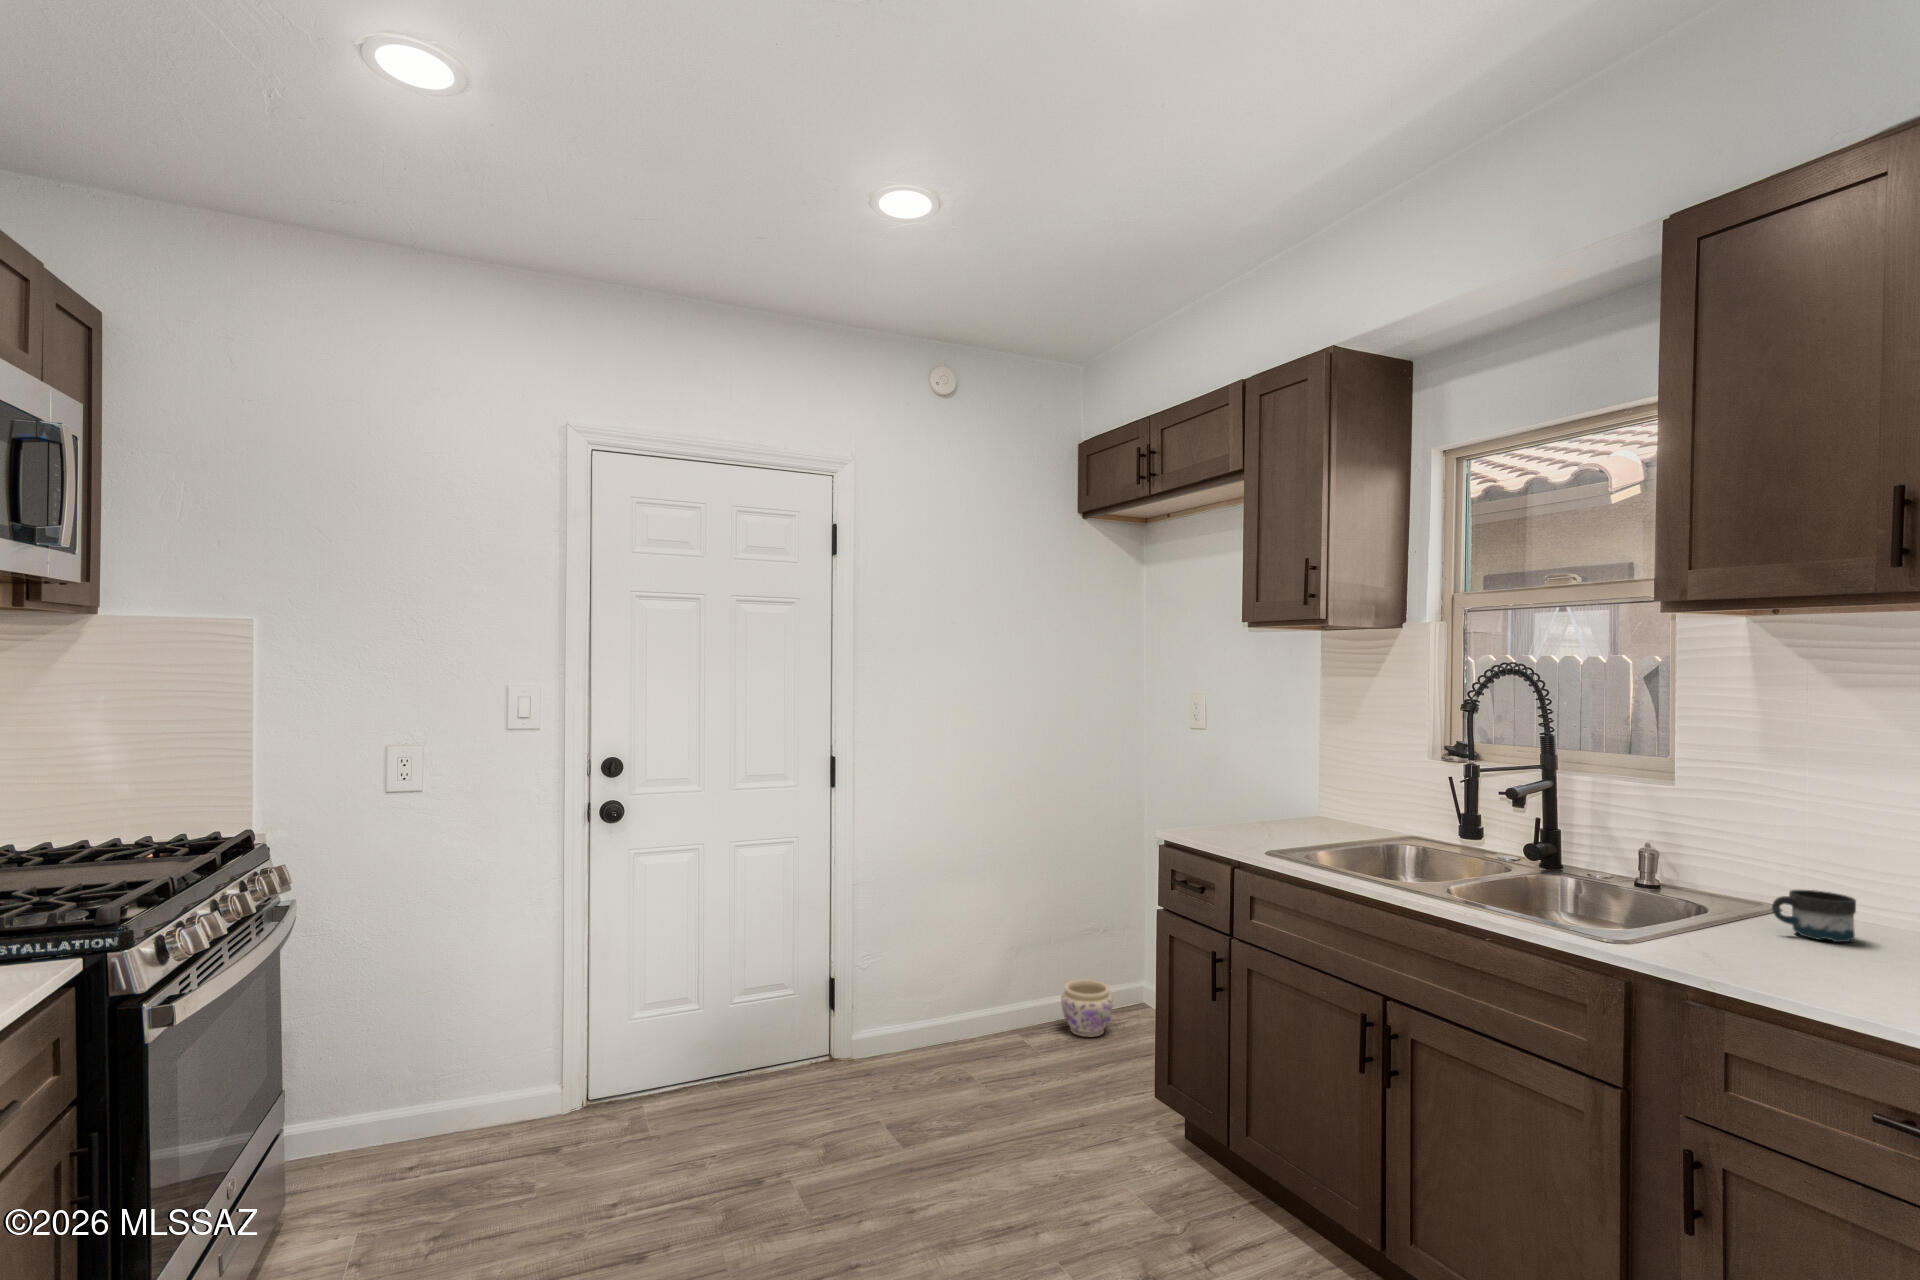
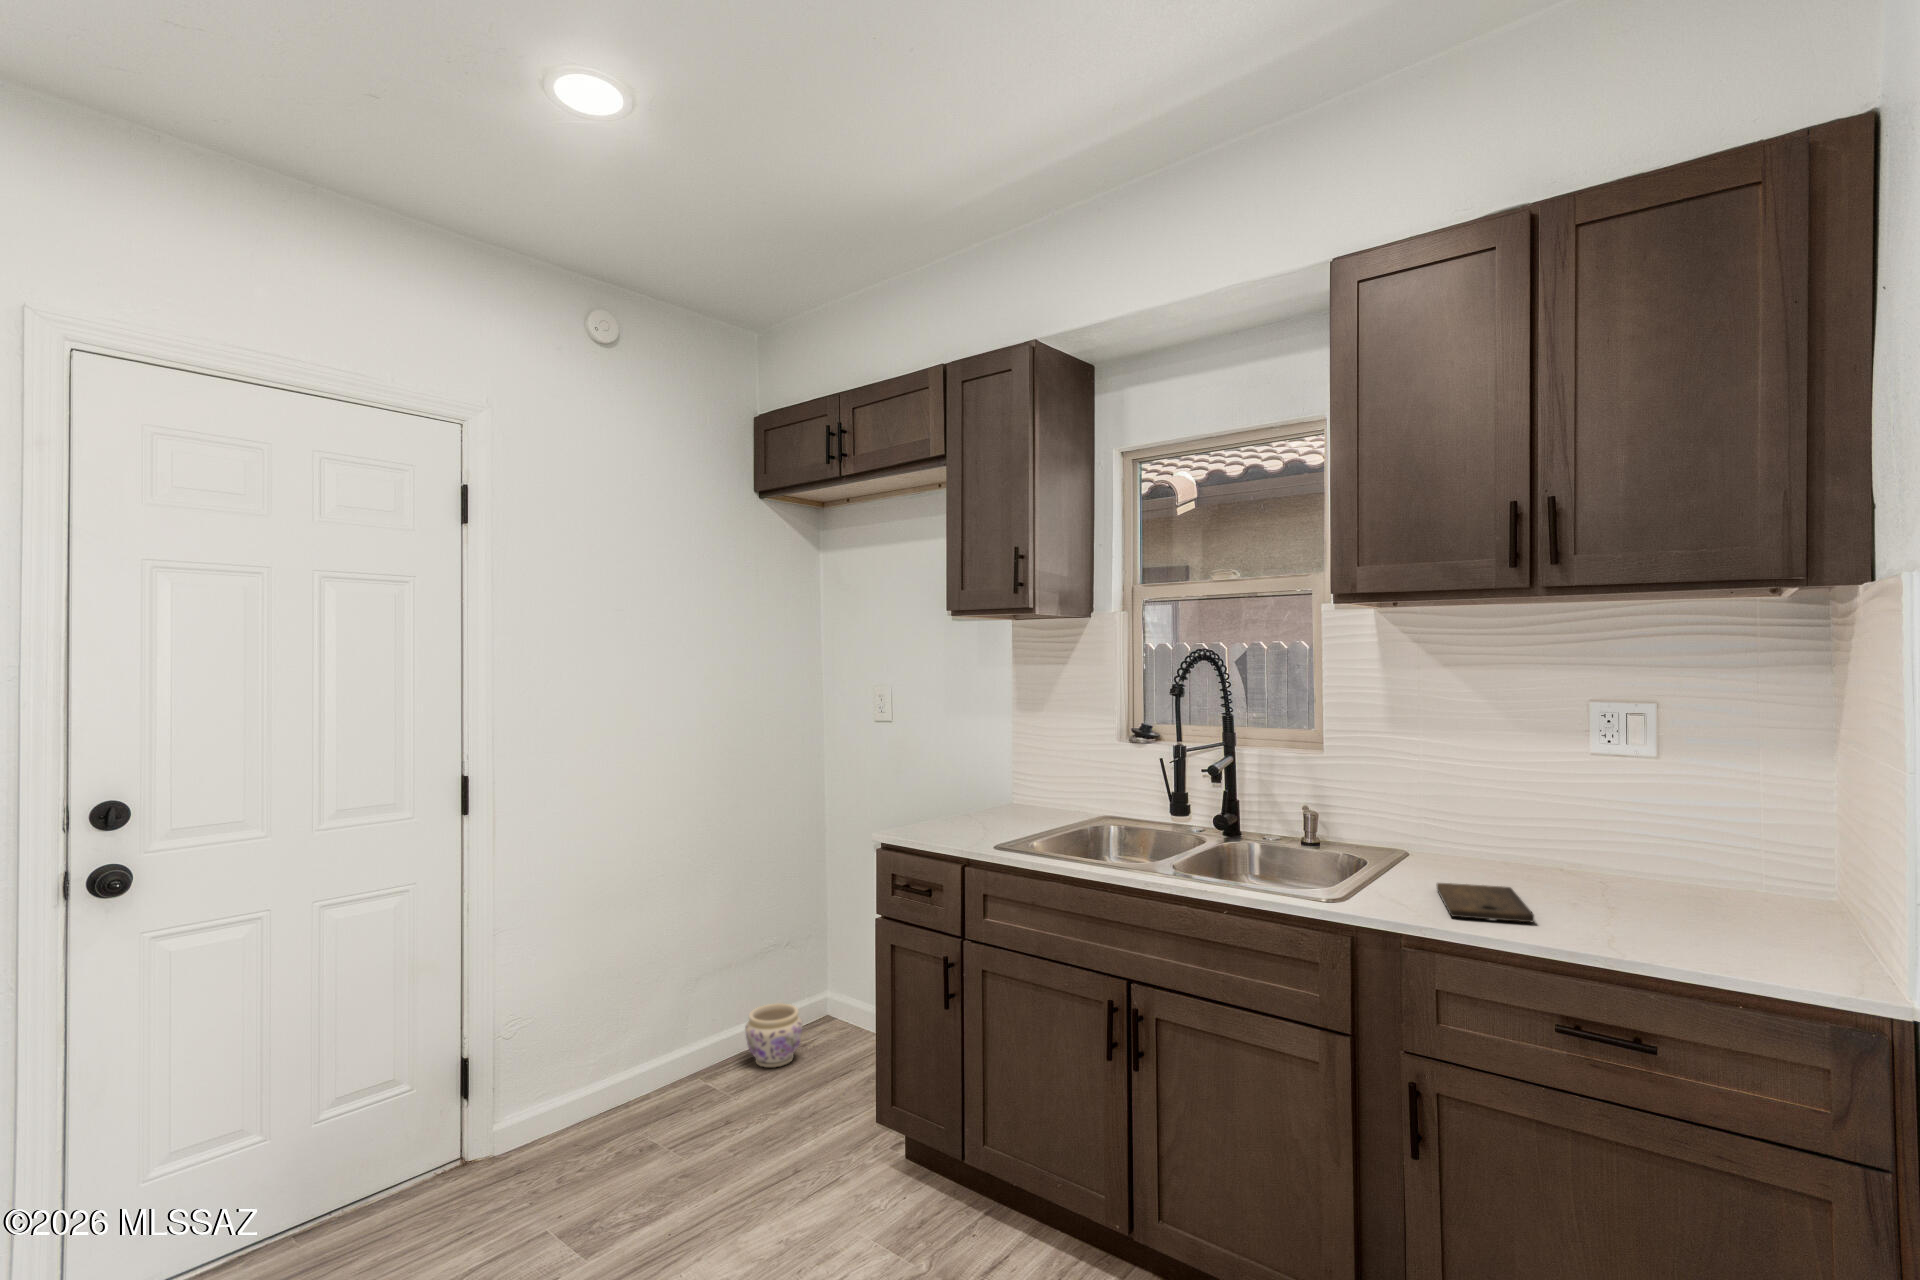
mug: present [1772,890,1856,942] -> none [1426,834,1480,875]
cutting board: none [1757,943,1878,1000] -> present [1437,883,1534,922]

